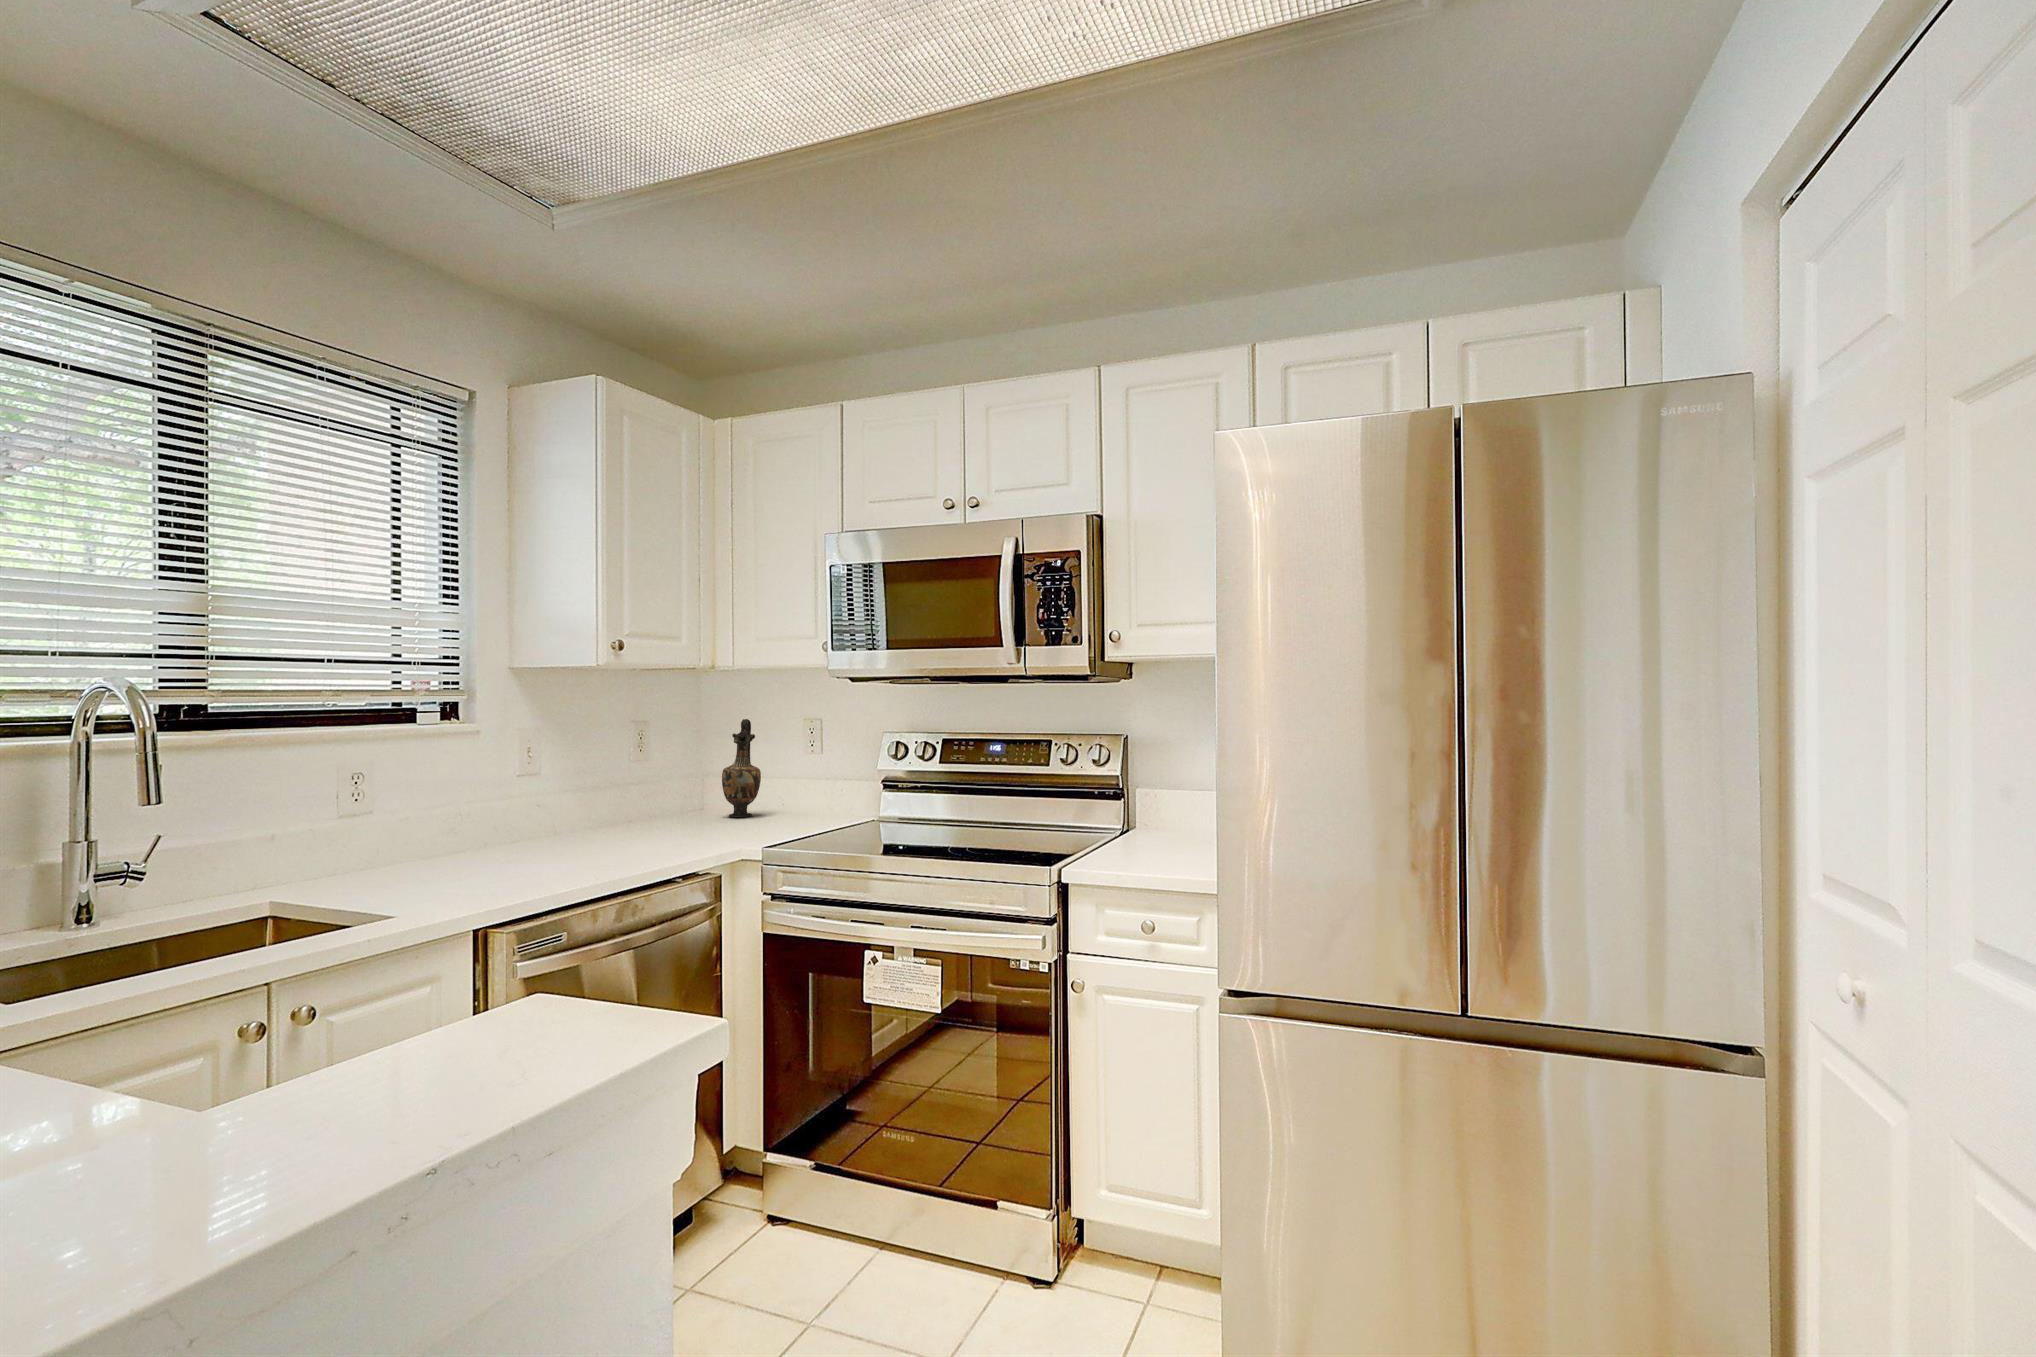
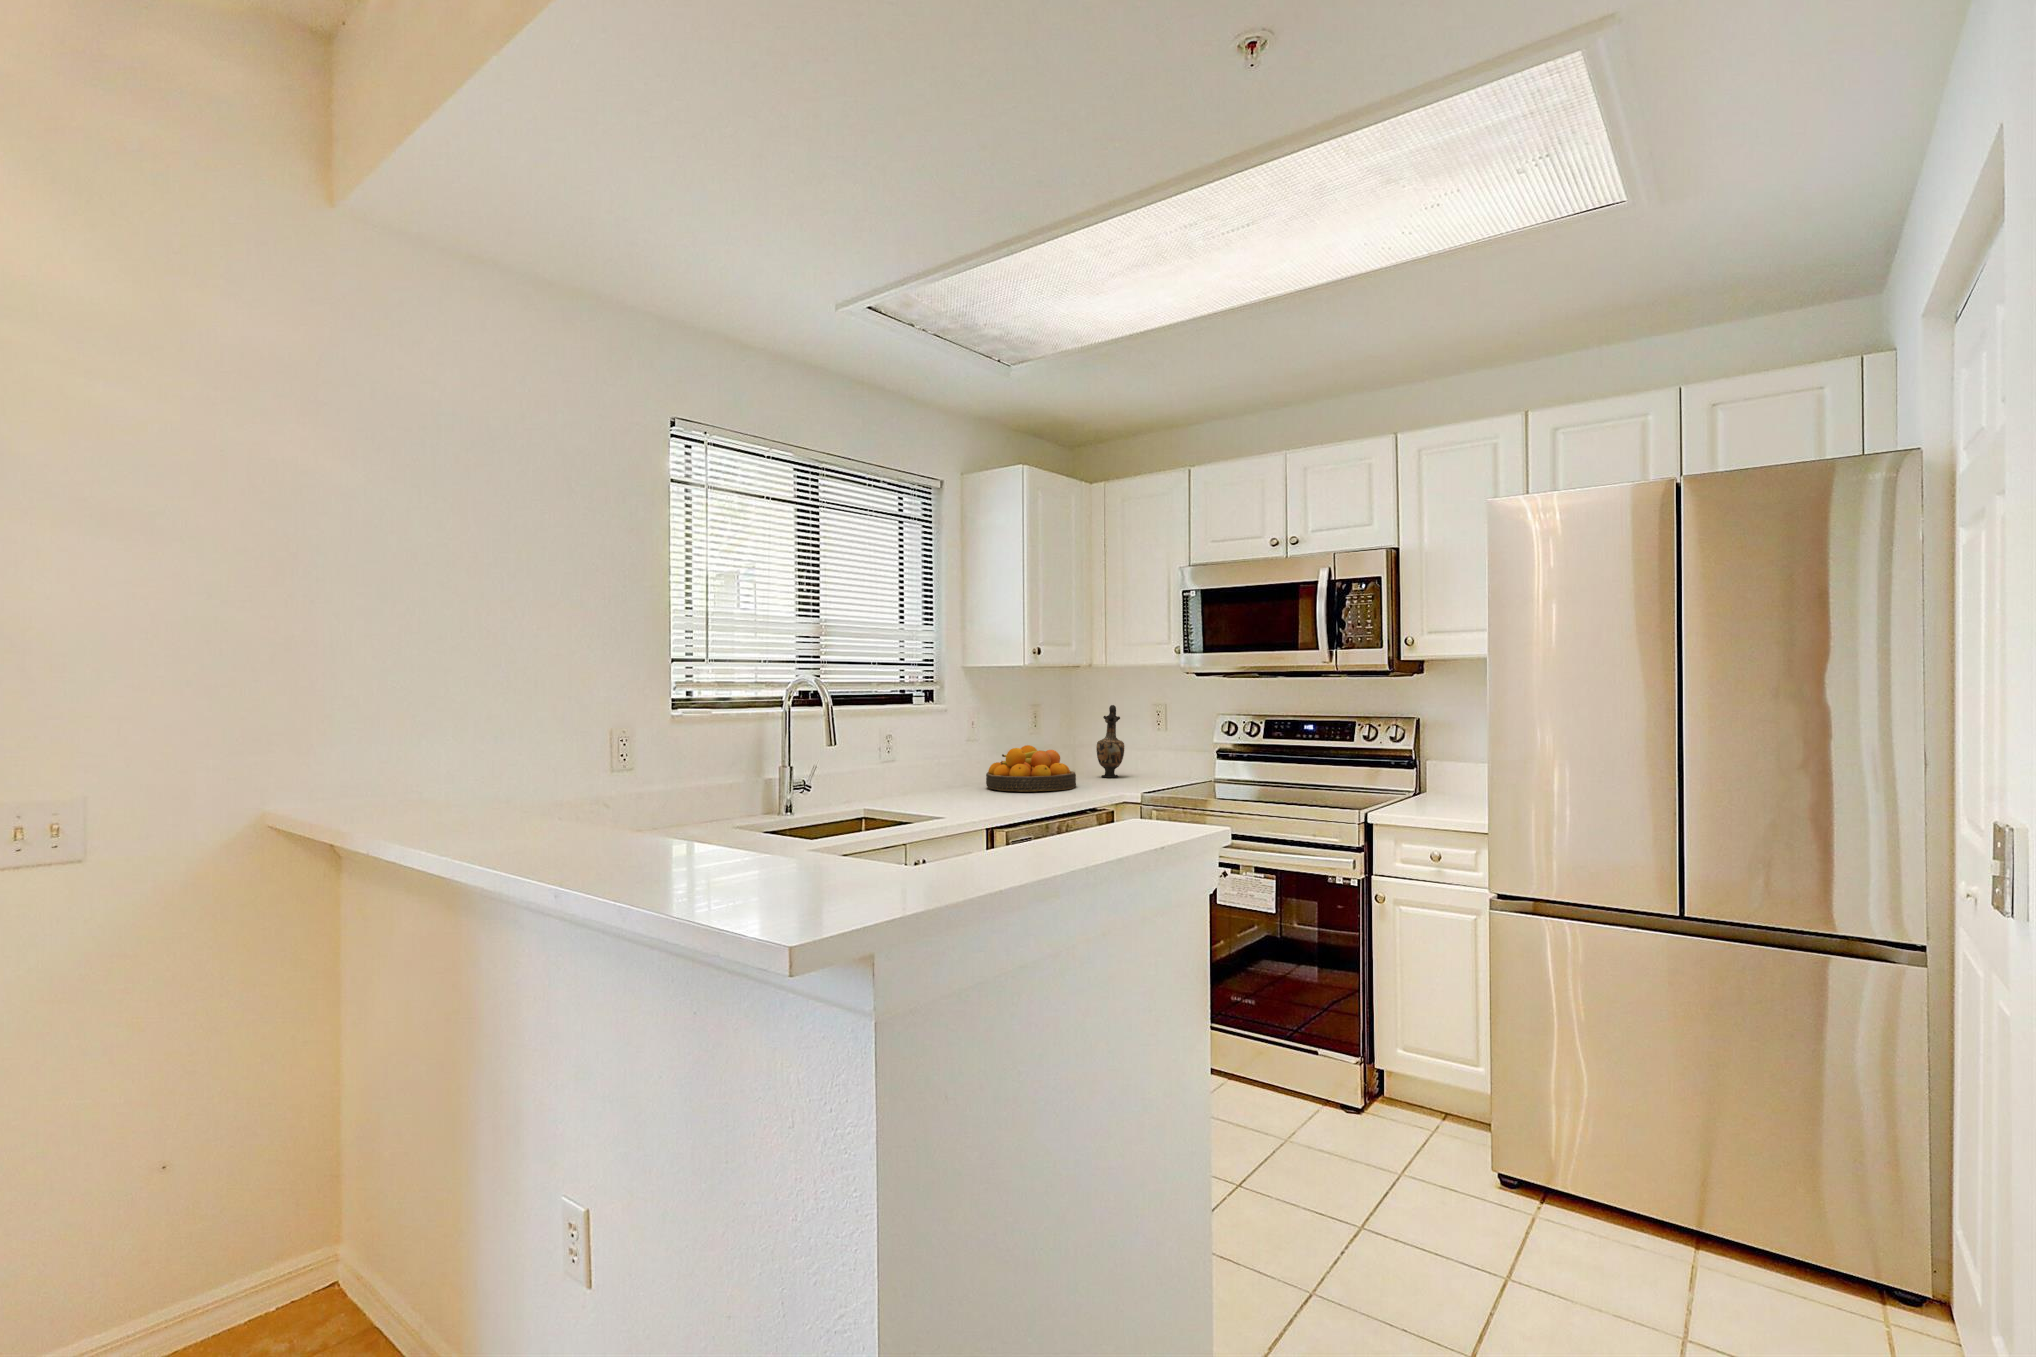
fruit bowl: none [543,778,681,848] -> present [986,745,1076,792]

